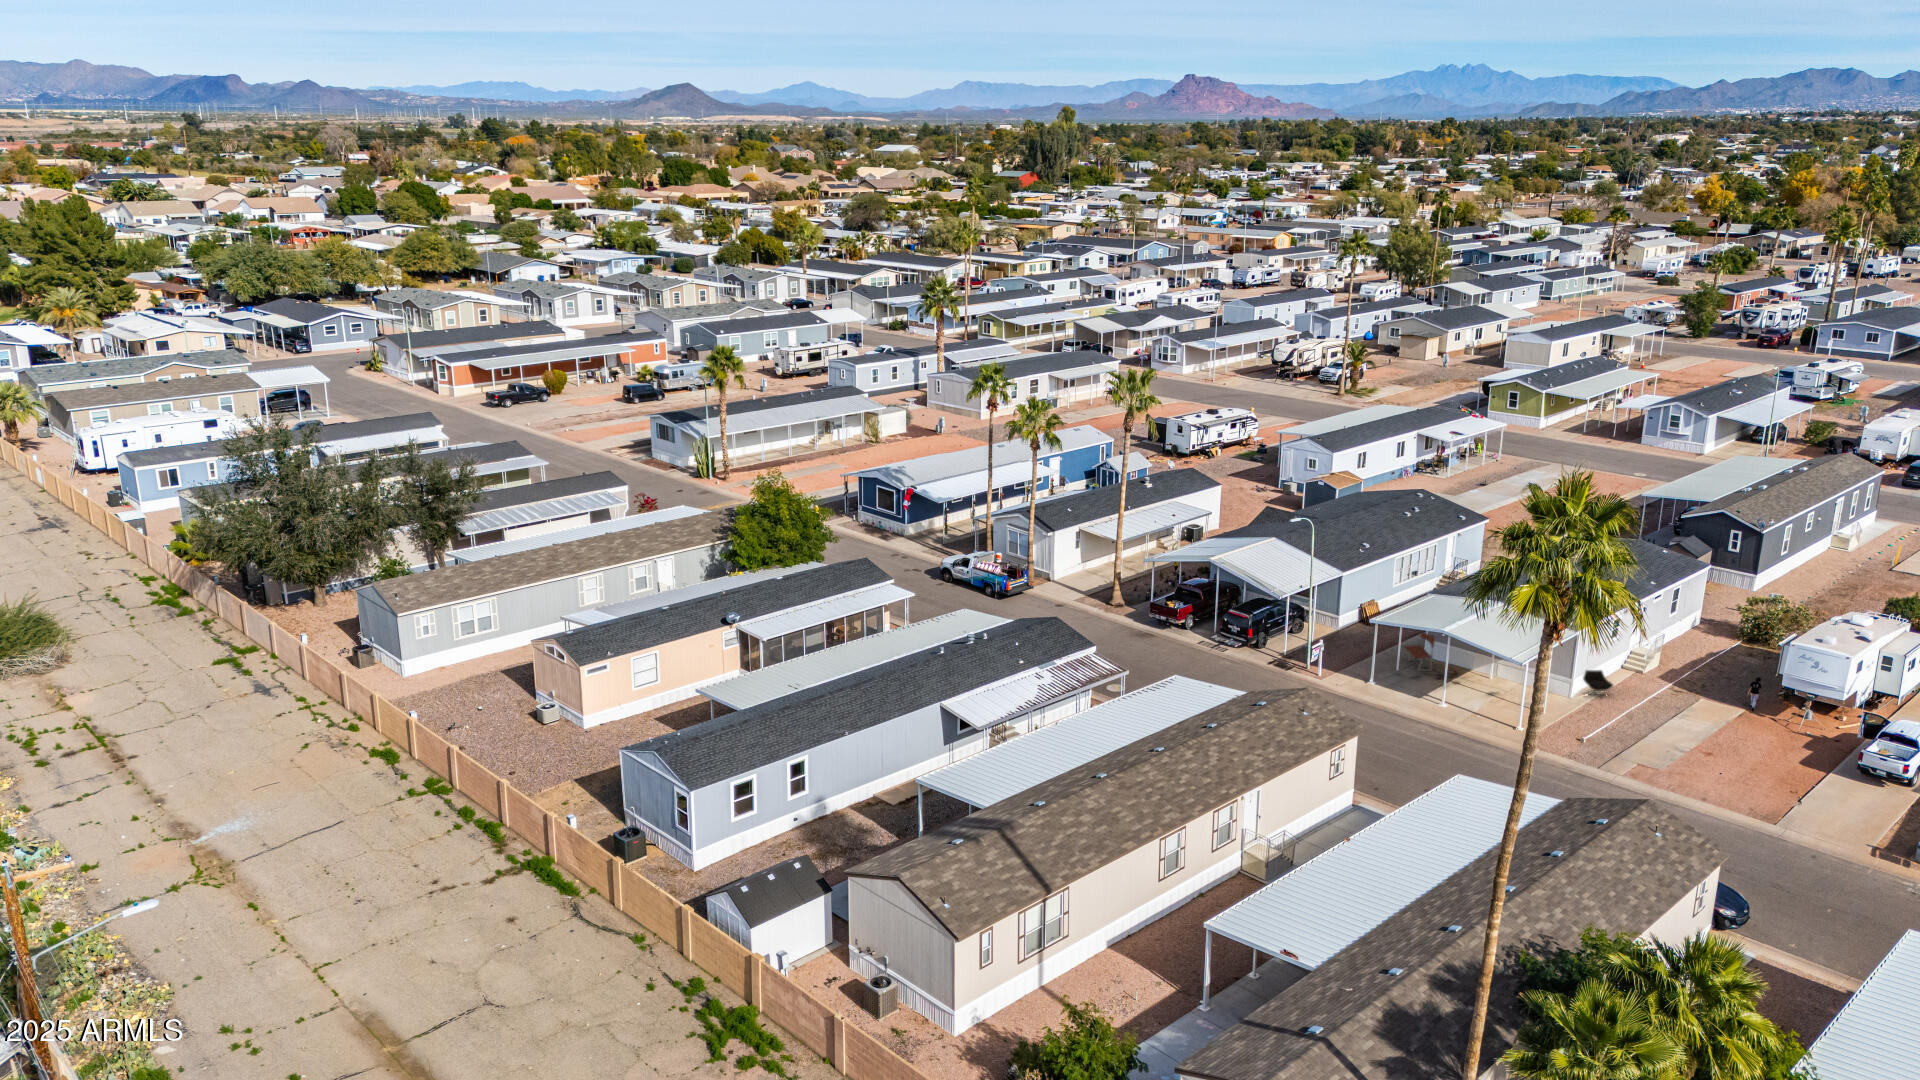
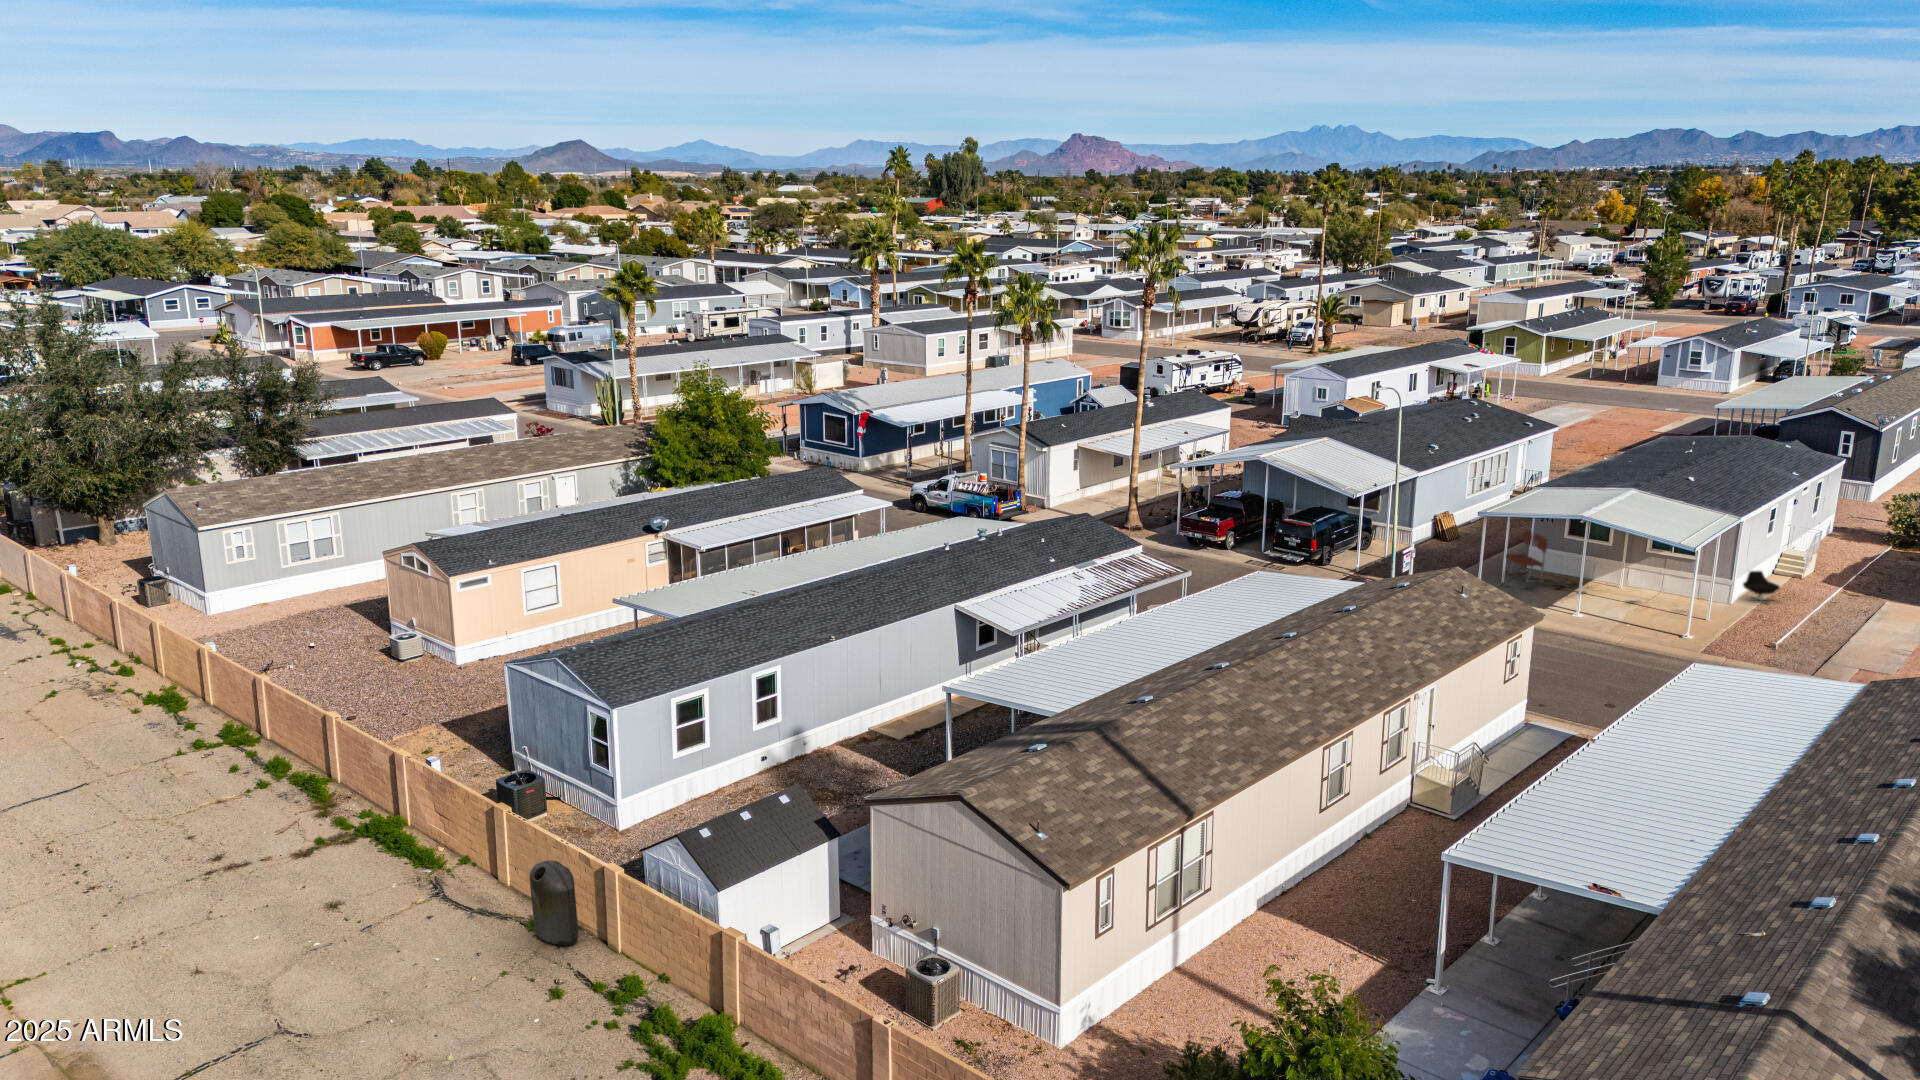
trash can: none [637,899,667,955] -> present [529,860,578,946]

